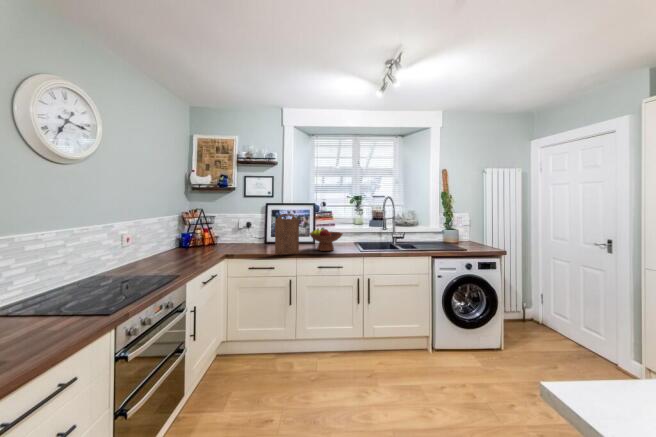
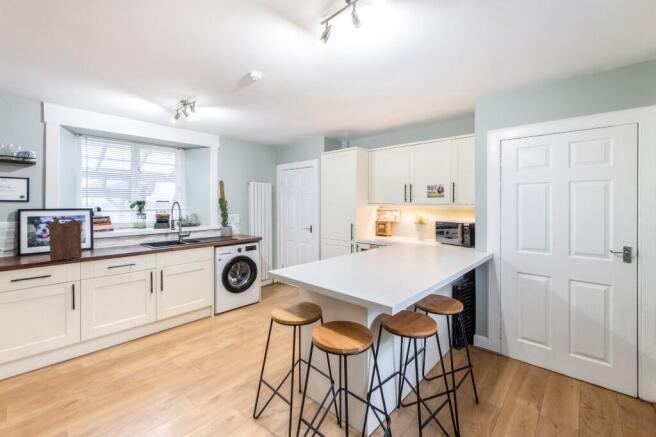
fruit bowl: present [309,228,343,251] -> none [90,230,131,252]

